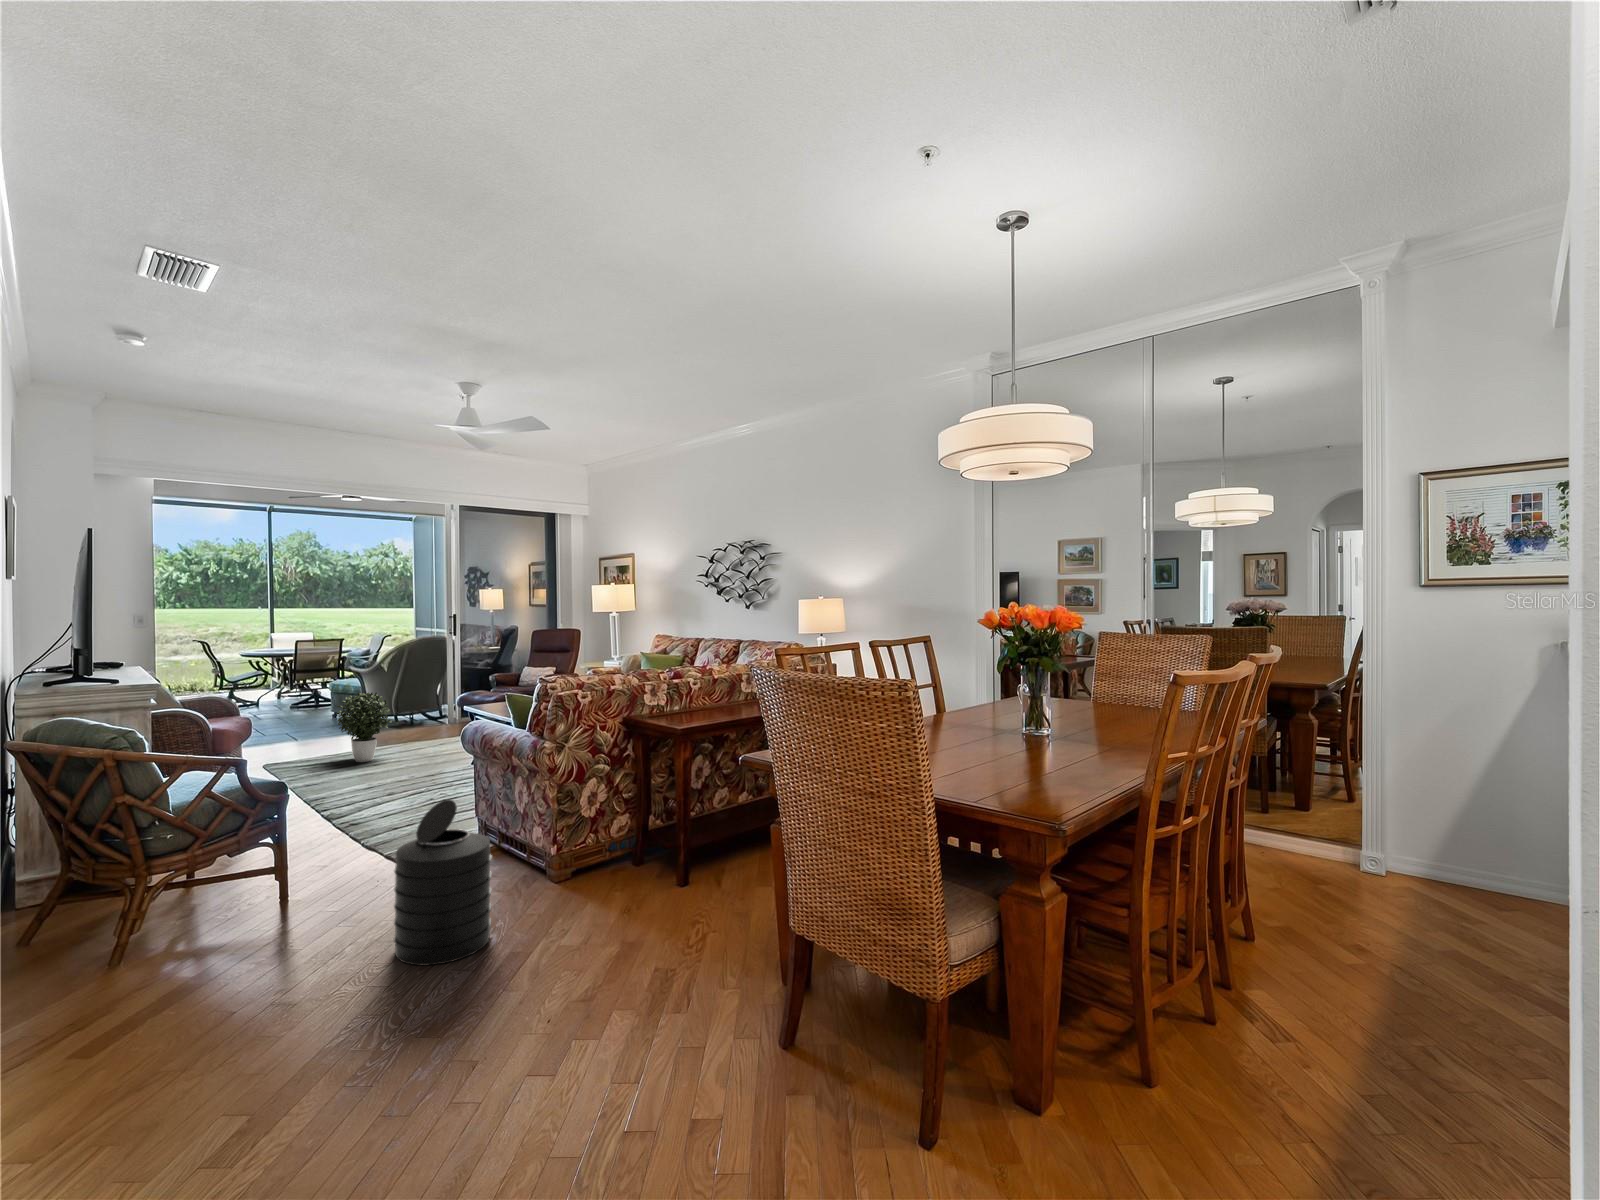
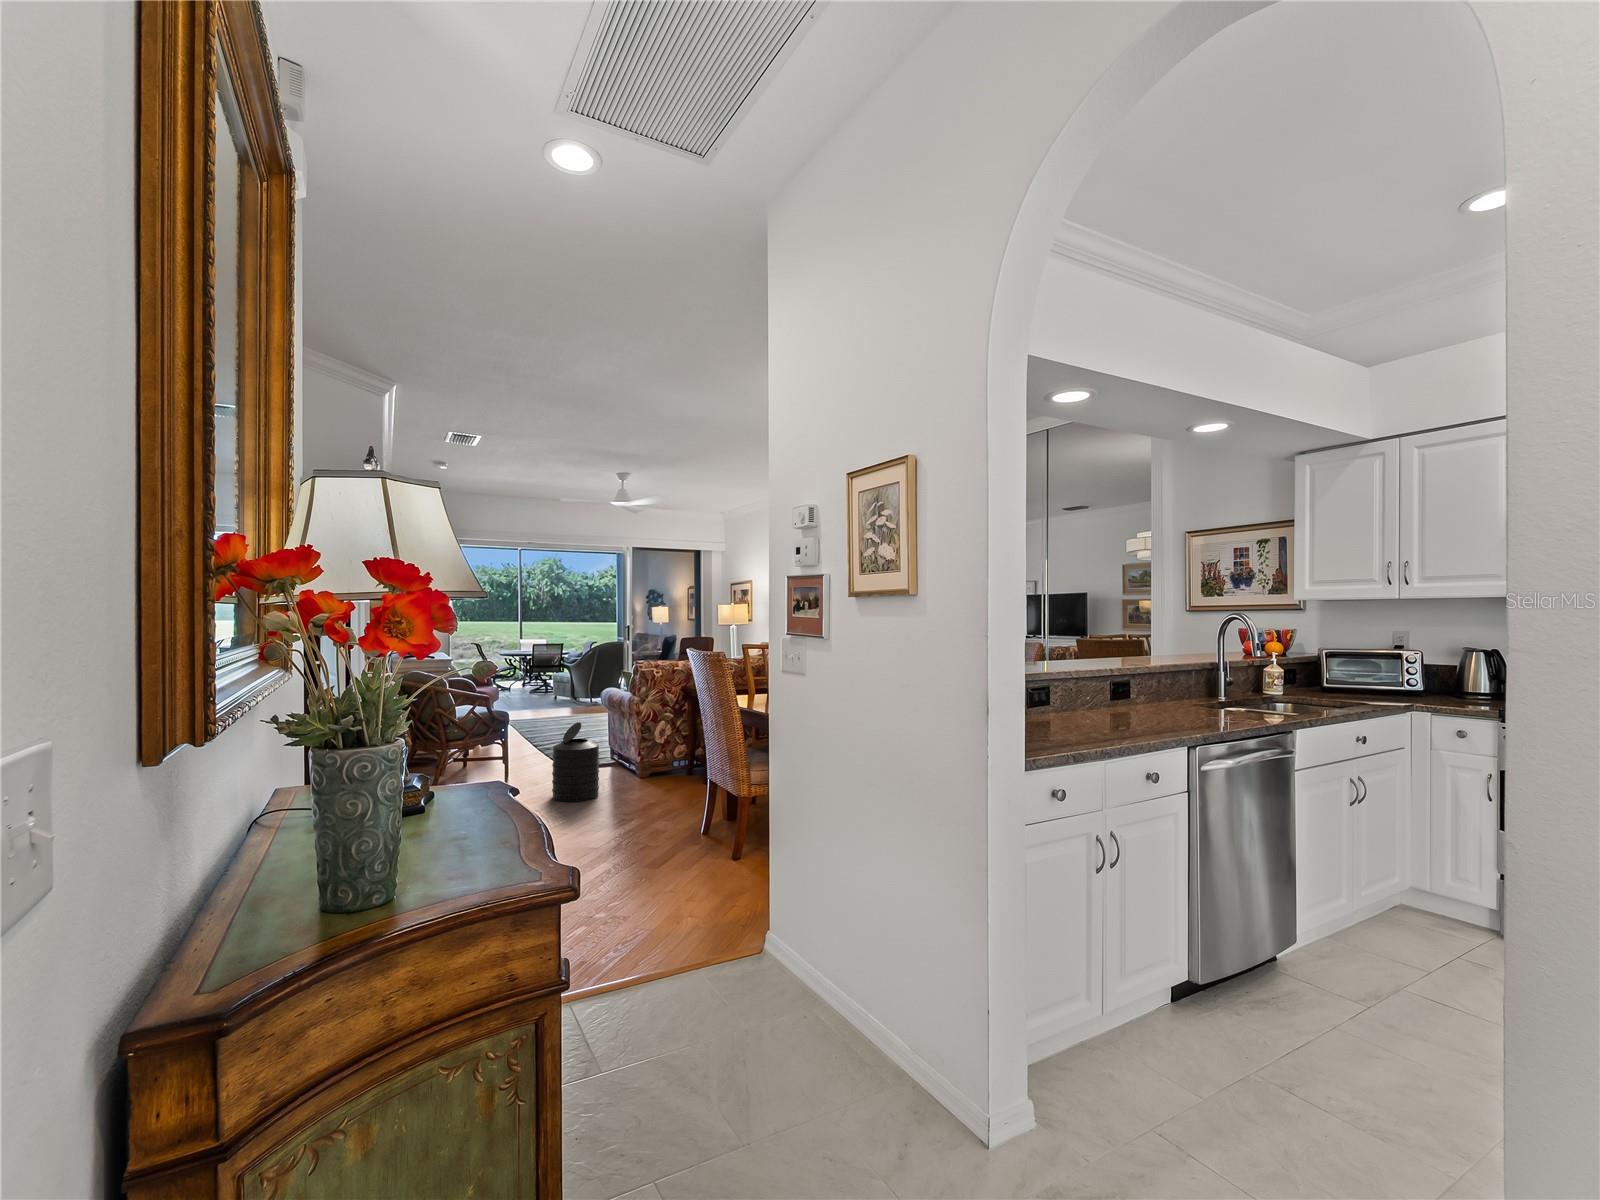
potted plant: present [336,693,391,762] -> none [548,677,581,721]

